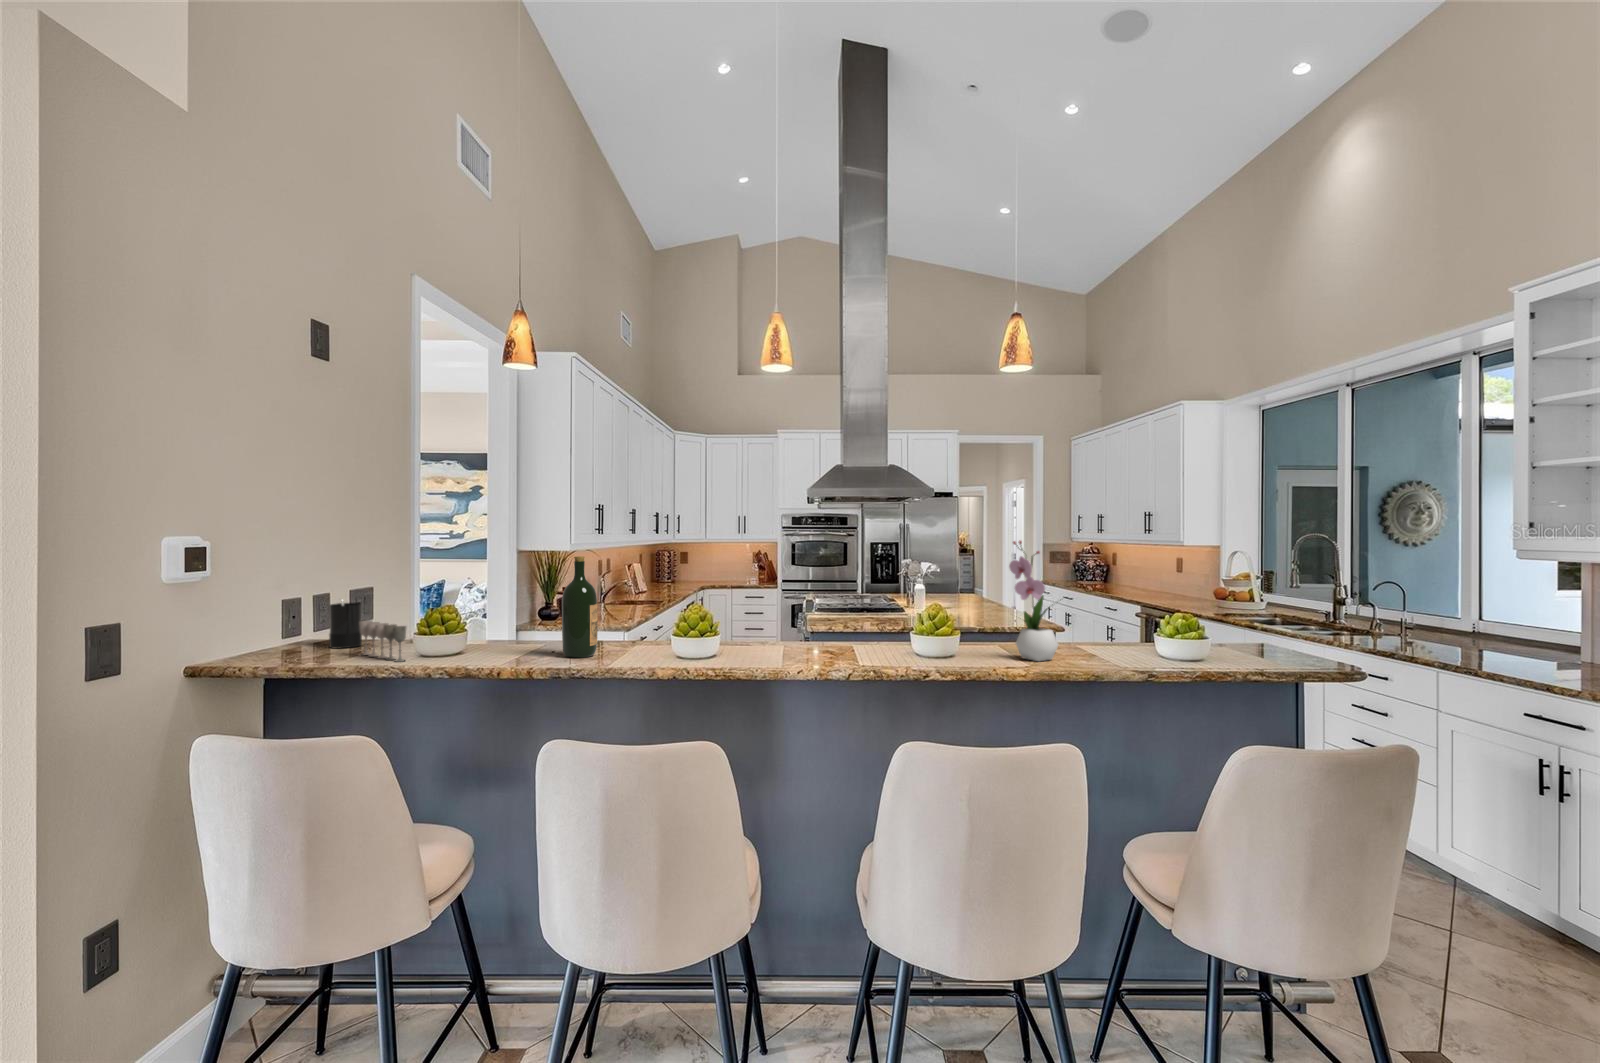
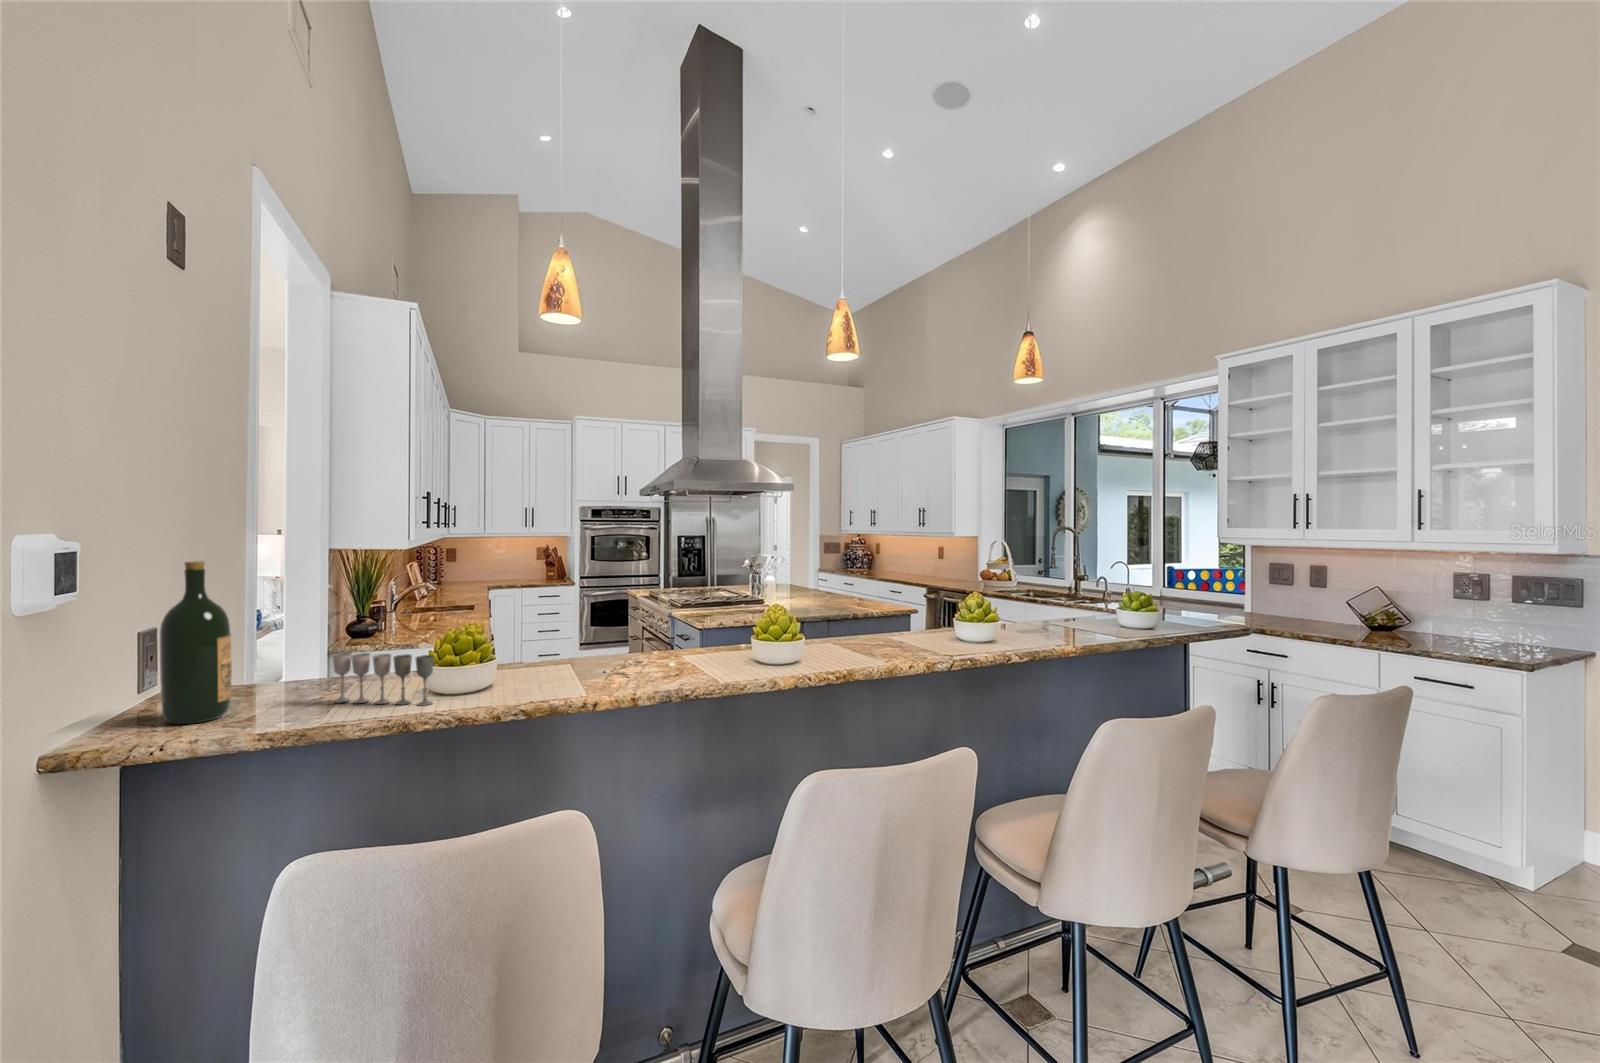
flower arrangement: present [1009,541,1058,661] -> none [1036,532,1075,639]
wine bottle: present [562,556,598,658] -> present [160,561,232,724]
candle: present [329,600,362,649] -> none [236,625,287,698]

